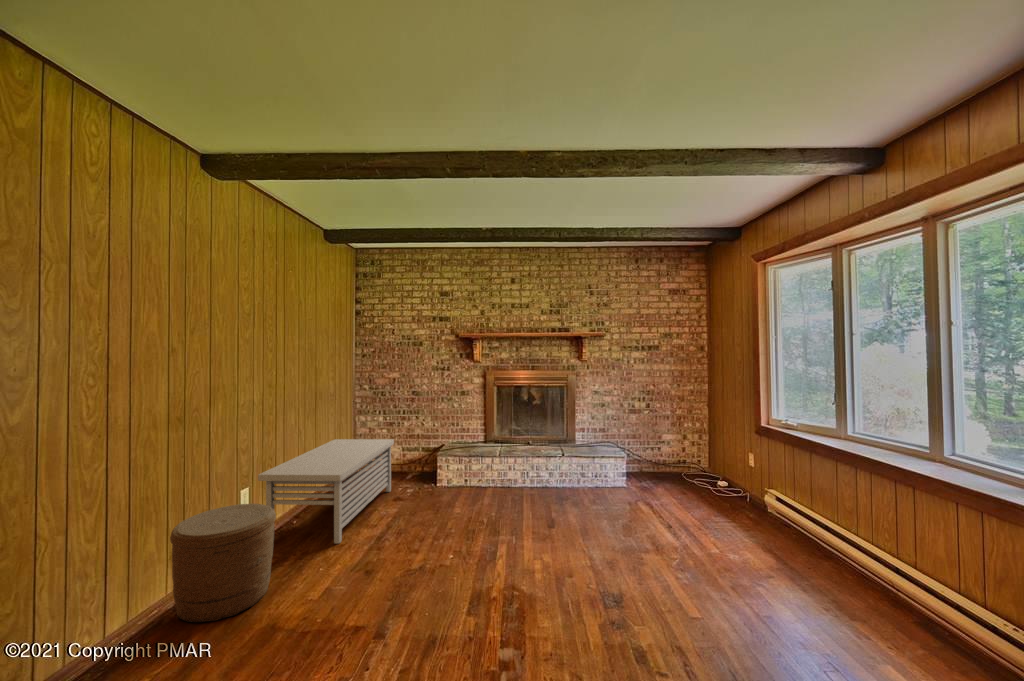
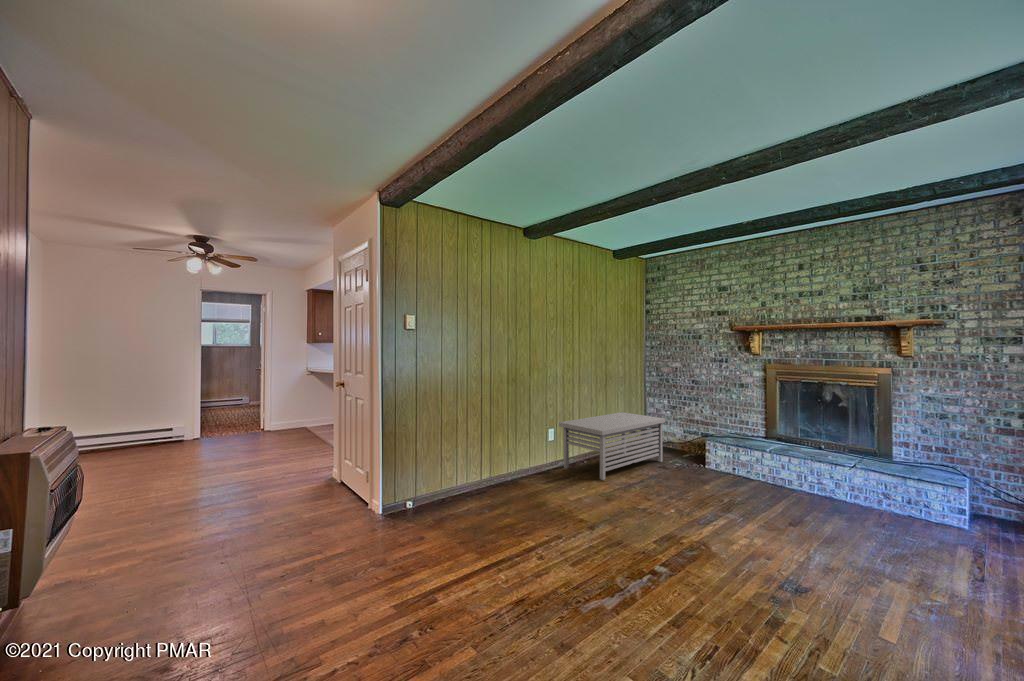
woven basket: present [170,504,276,622] -> none [507,434,557,493]

